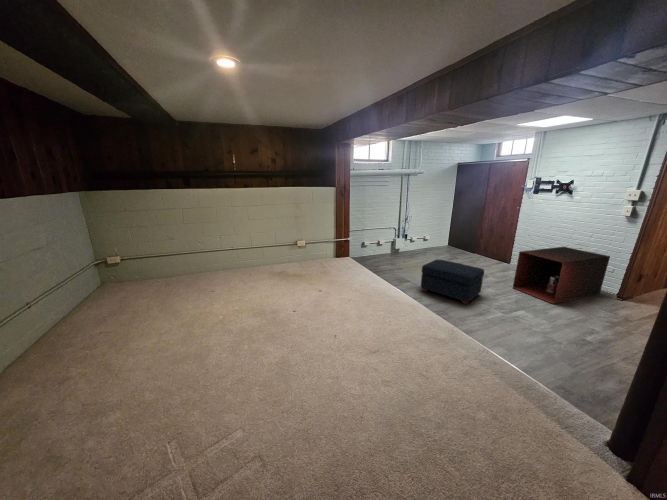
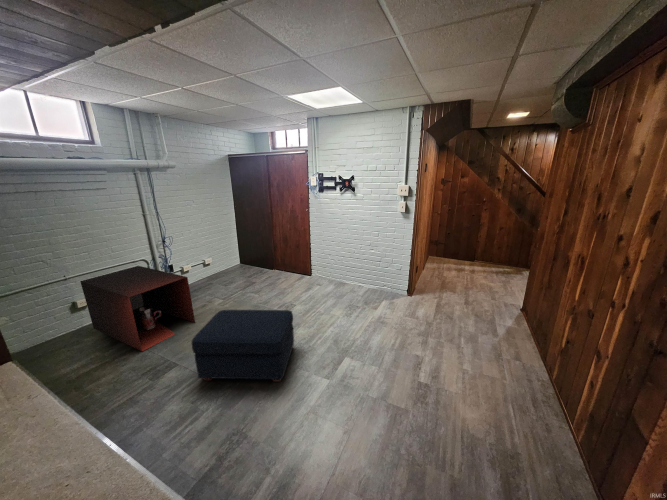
storage cabinet: present [513,247,610,304] -> present [80,266,195,351]

